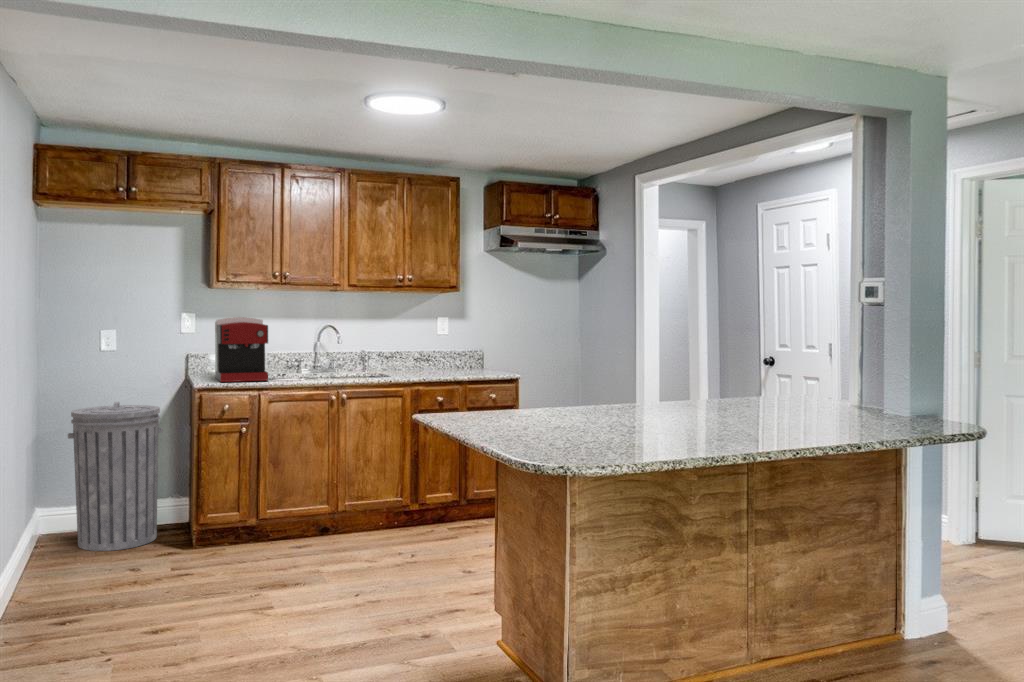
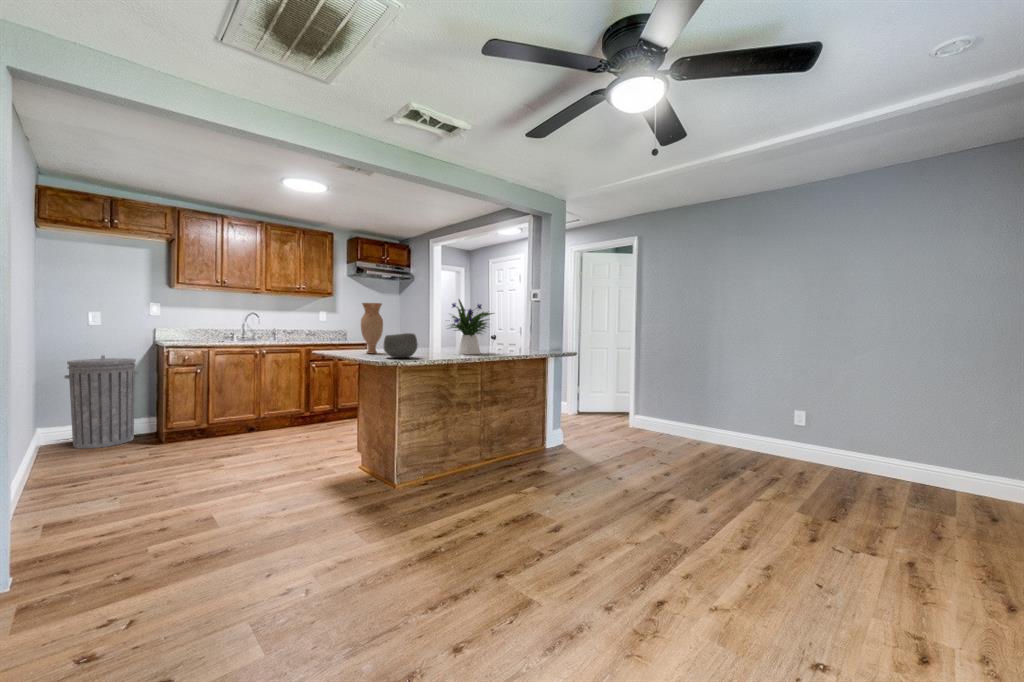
flower arrangement: none [663,310,780,430] -> present [451,299,493,354]
coffee maker: present [215,317,268,382] -> none [175,305,214,343]
vase: none [499,322,542,423] -> present [361,303,383,353]
bowl: none [541,390,610,442] -> present [383,333,418,358]

